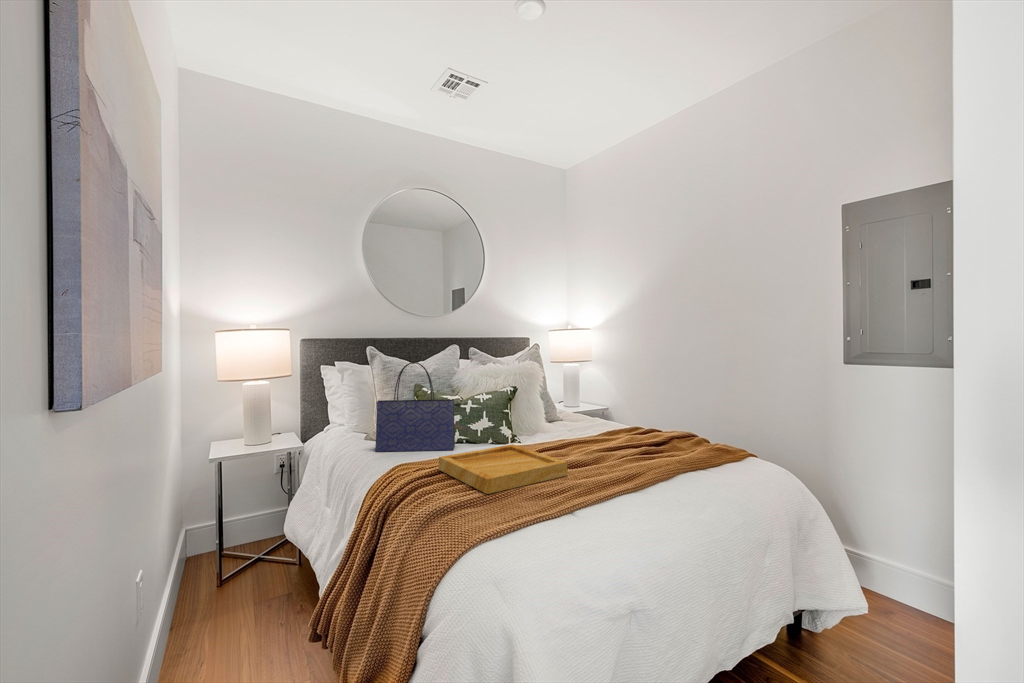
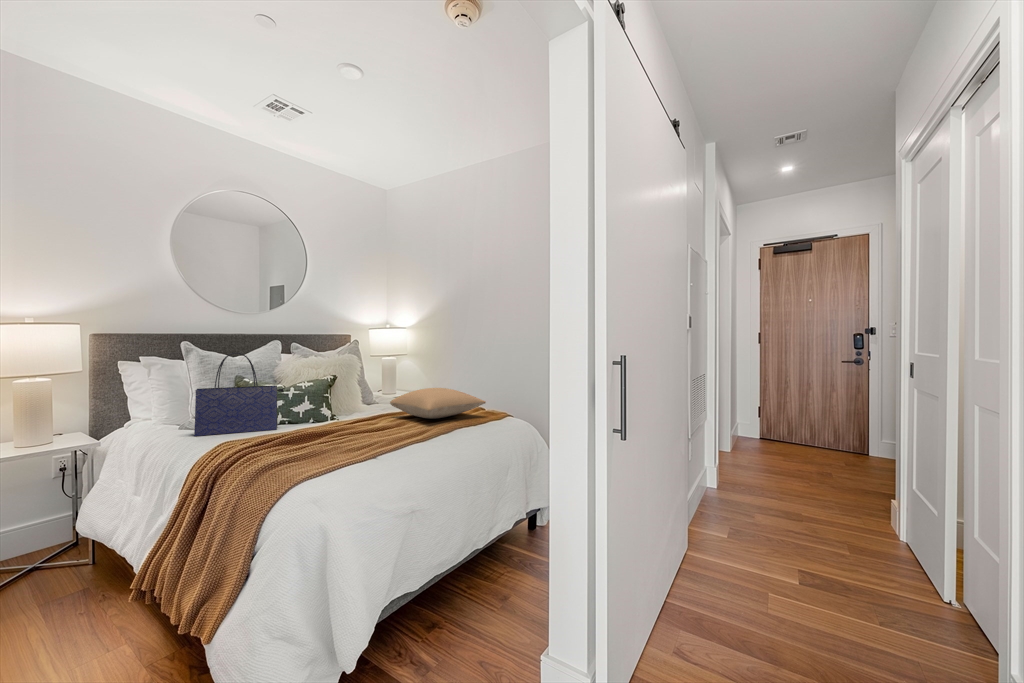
pillow: none [578,409,706,450] -> present [390,388,486,419]
tray: present [439,444,567,494] -> none [264,420,380,453]

